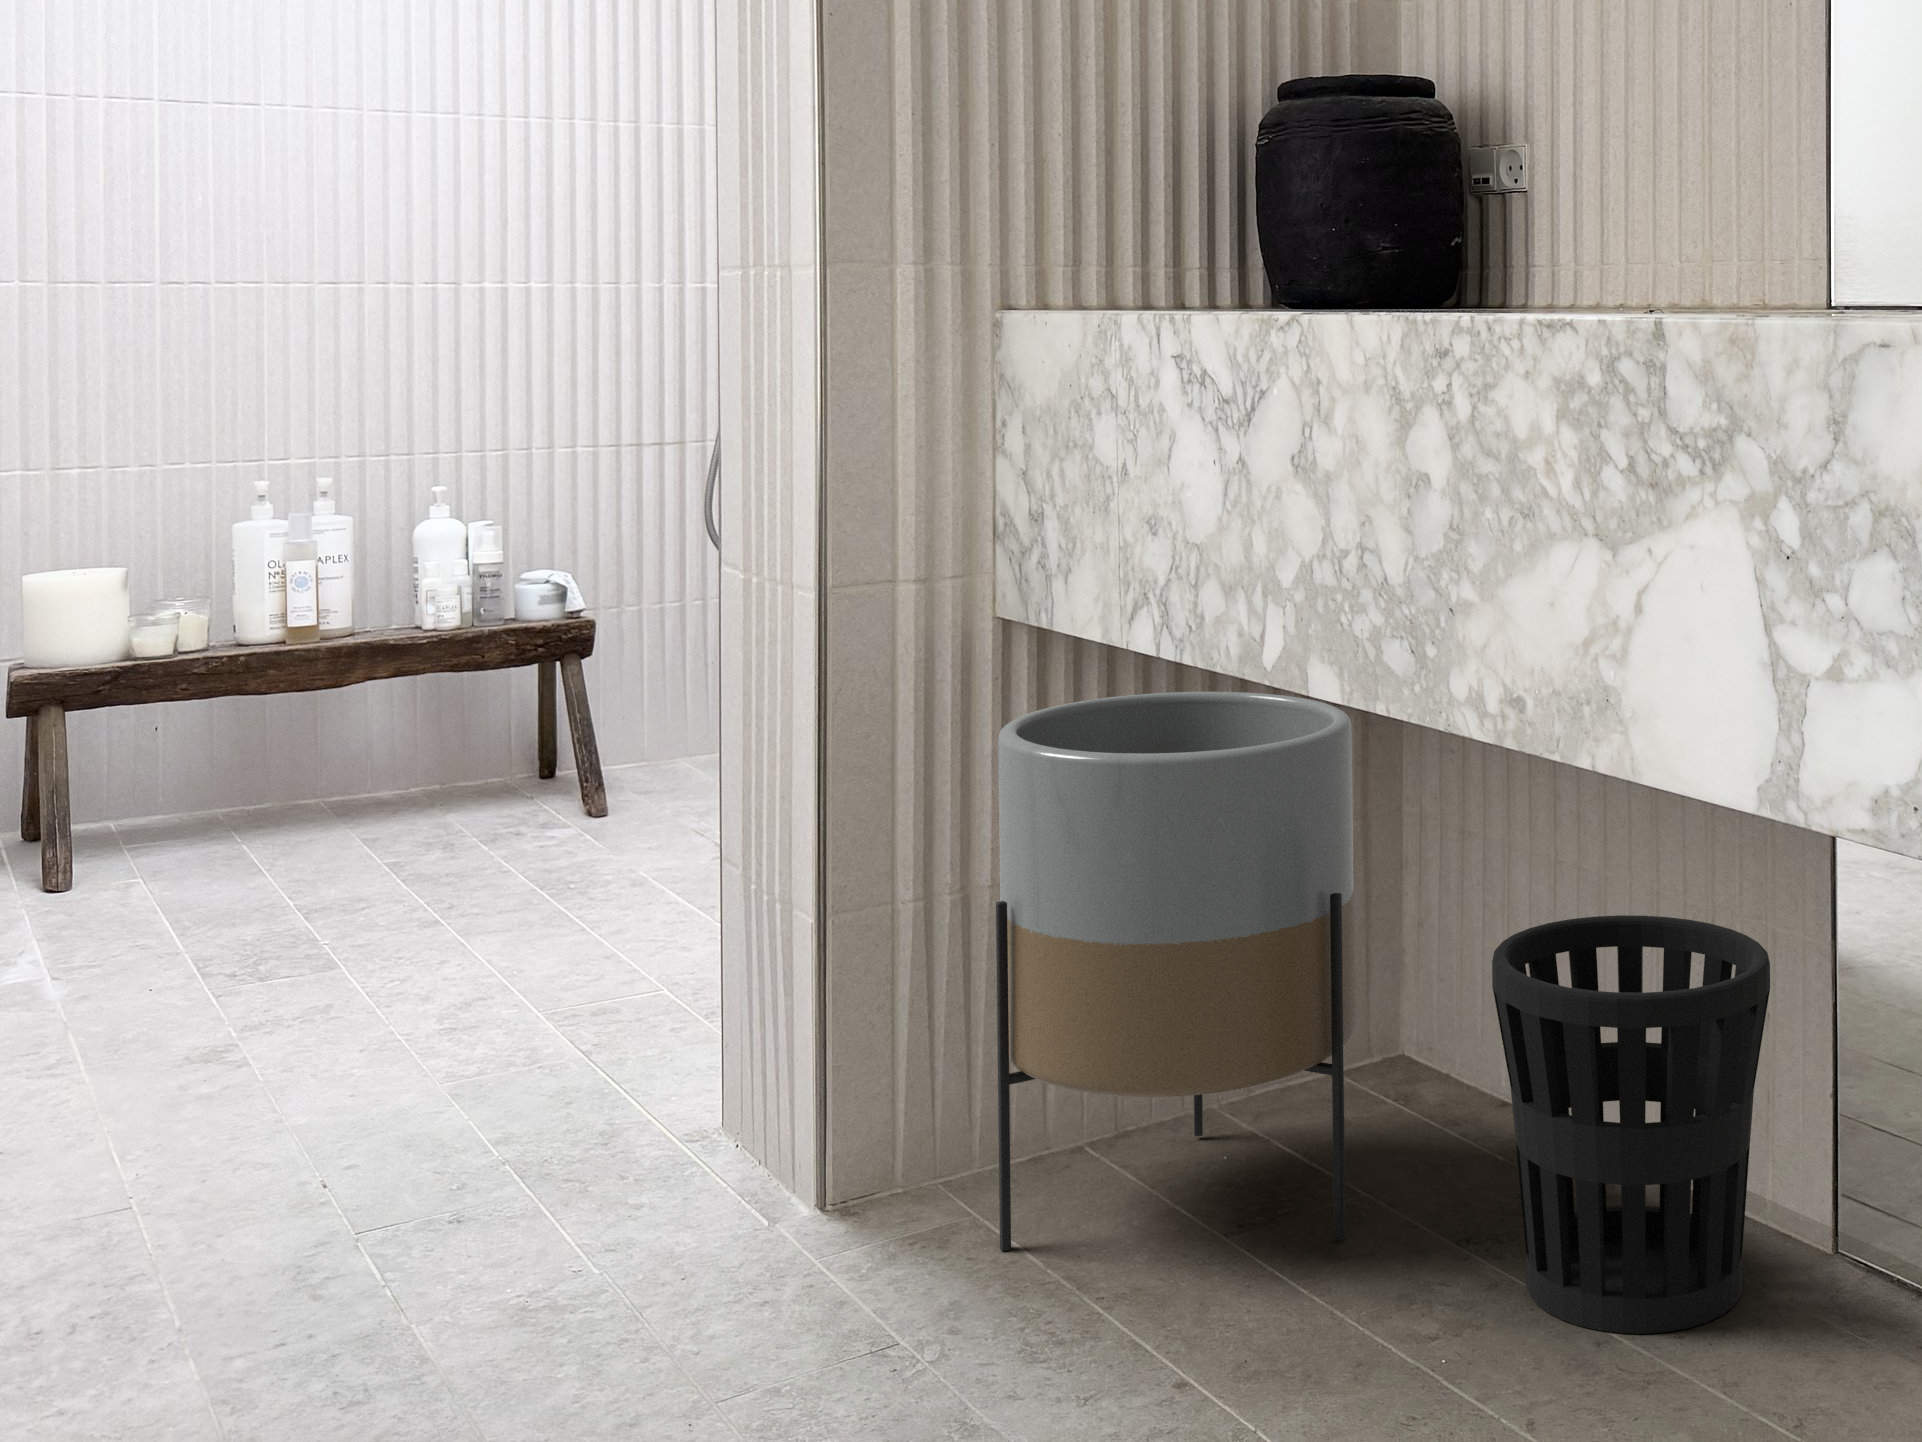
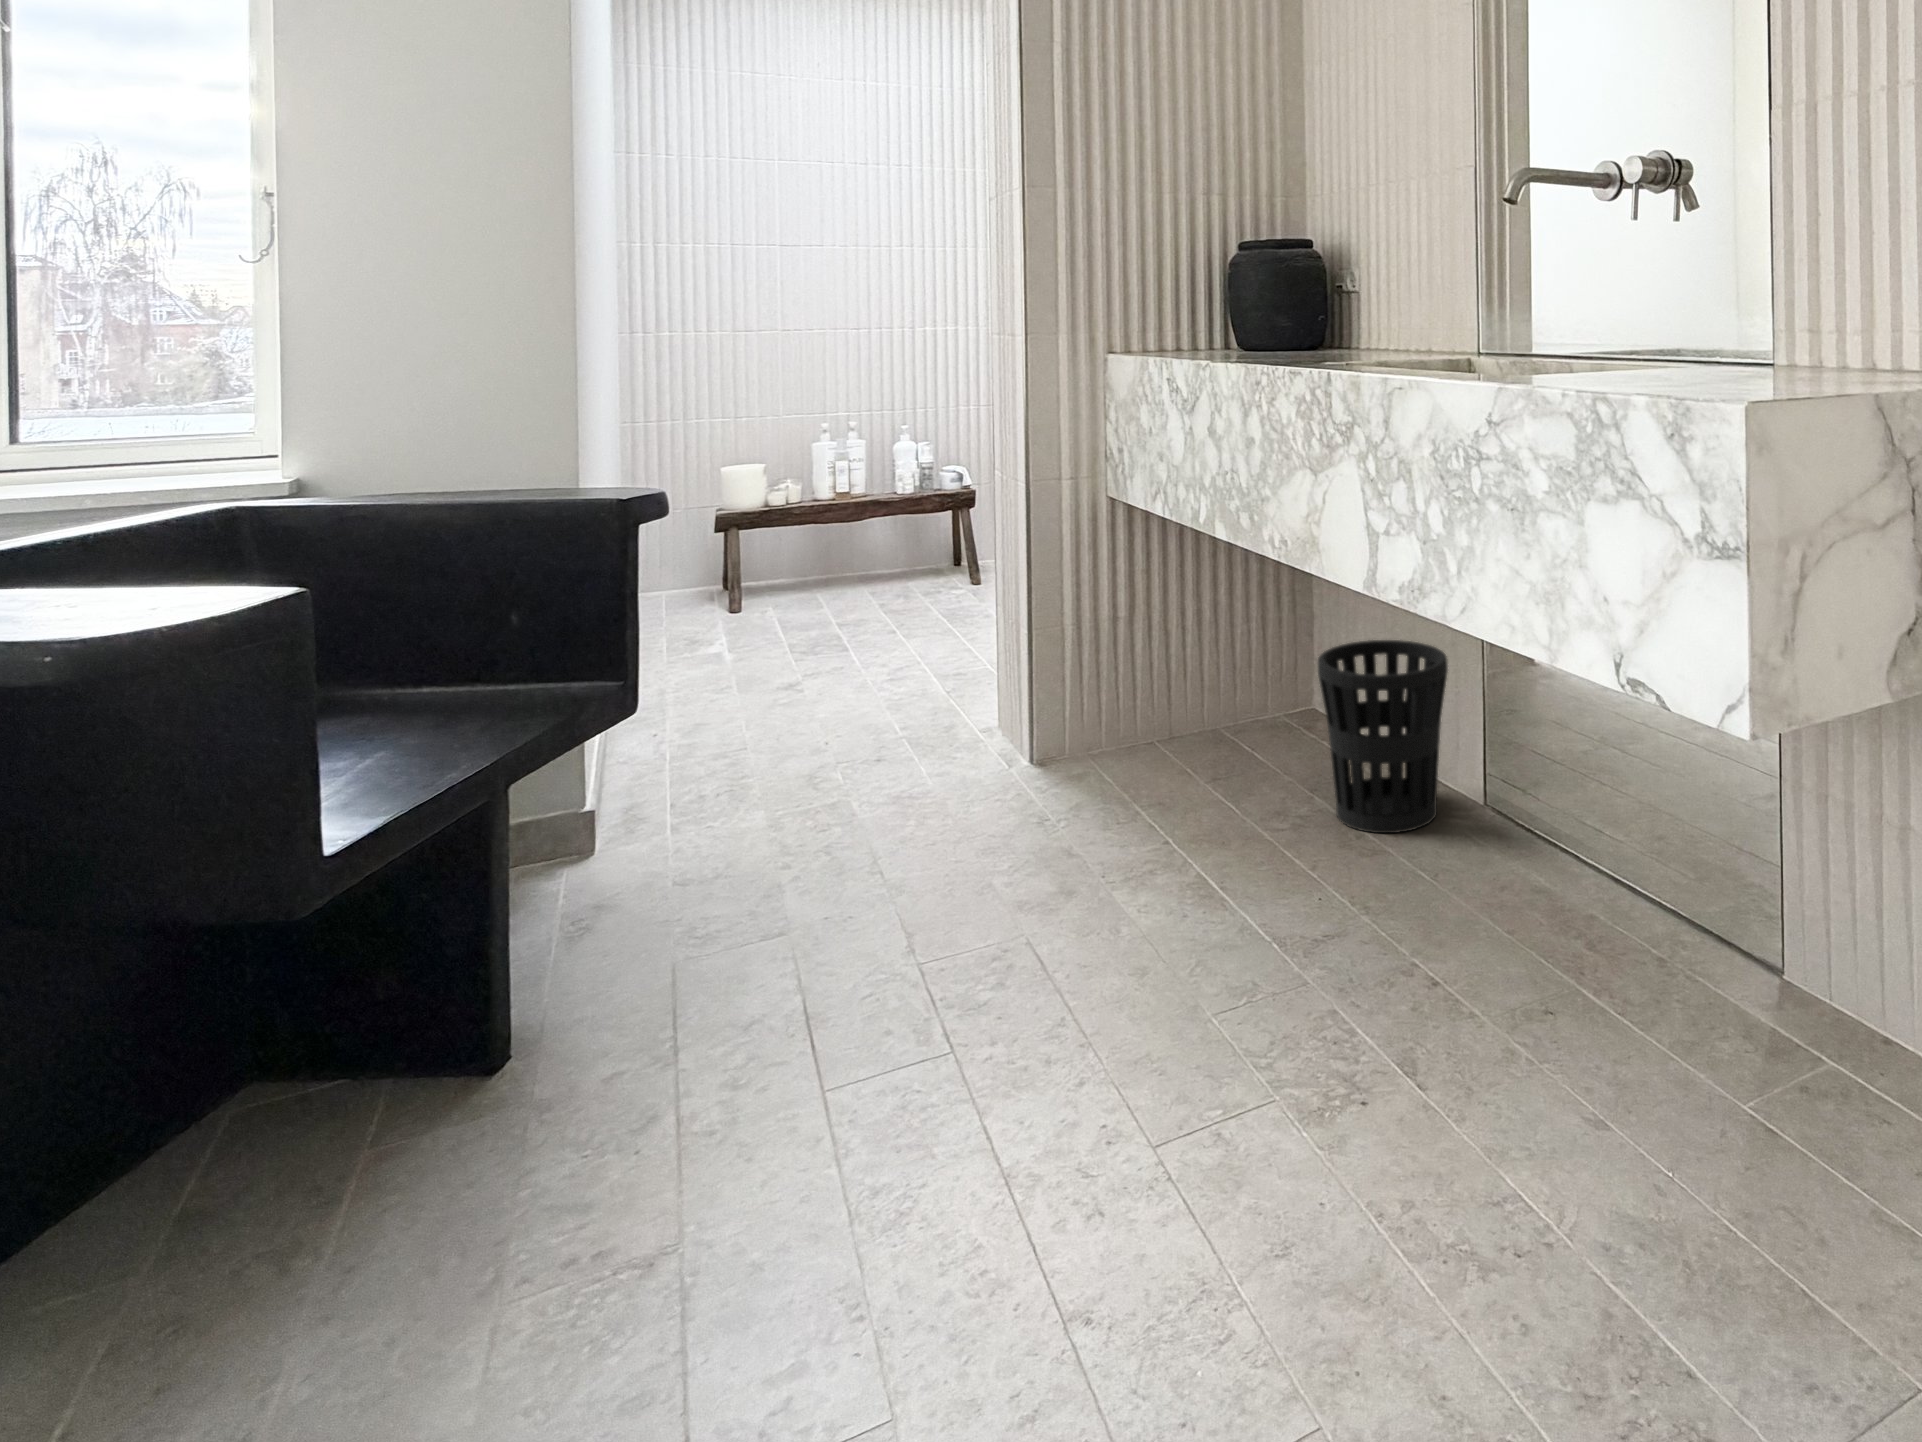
planter: present [996,692,1357,1252] -> none [1102,531,1271,788]

